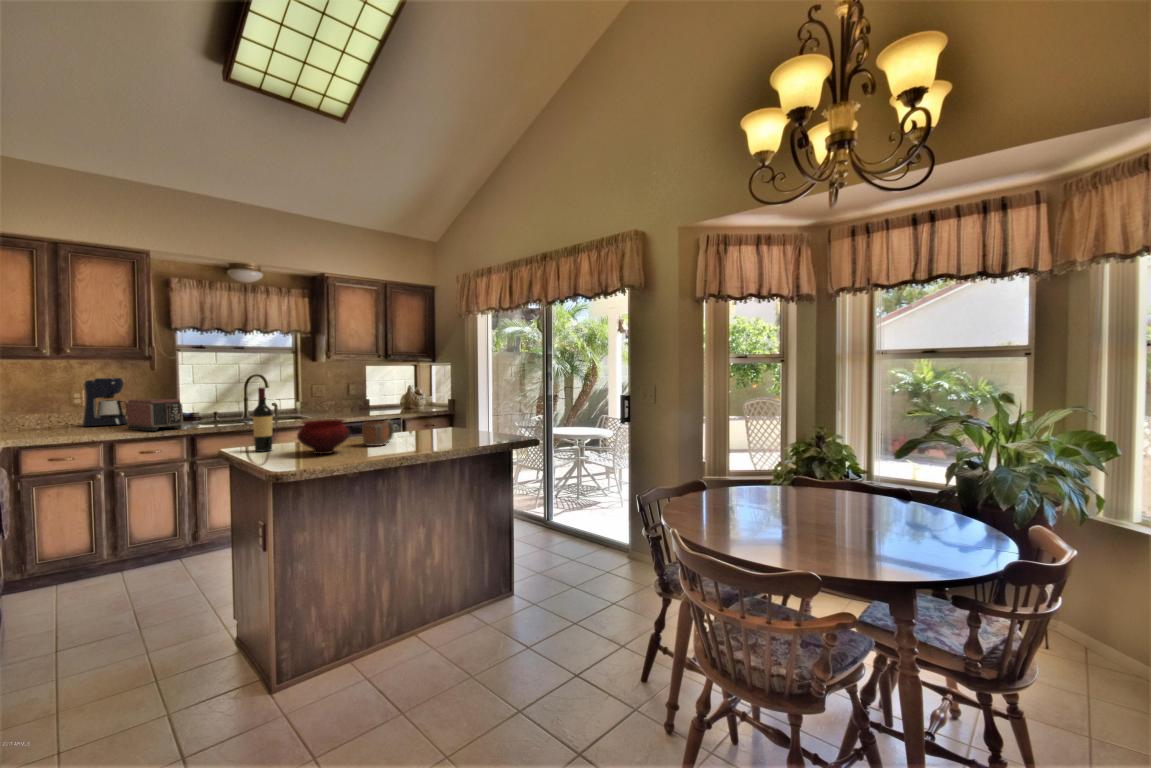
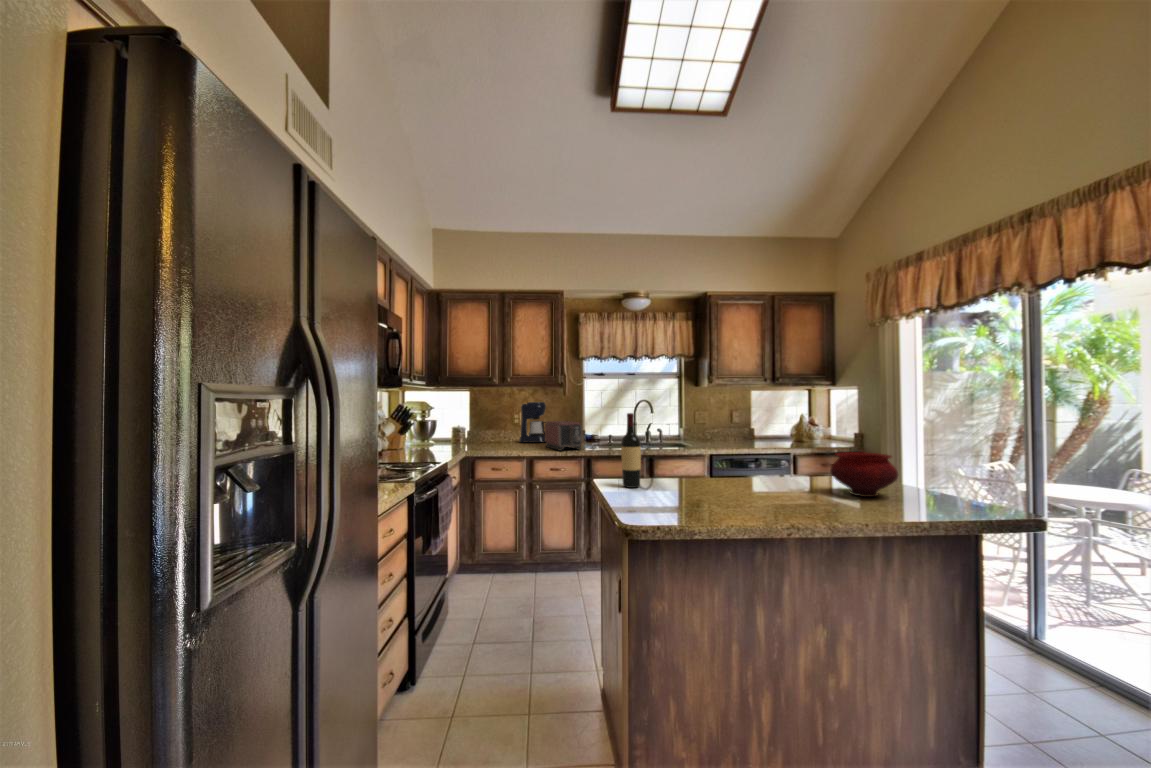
bowl: present [297,419,350,454] -> present [830,452,898,497]
mug: present [362,419,394,446] -> none [742,460,785,496]

